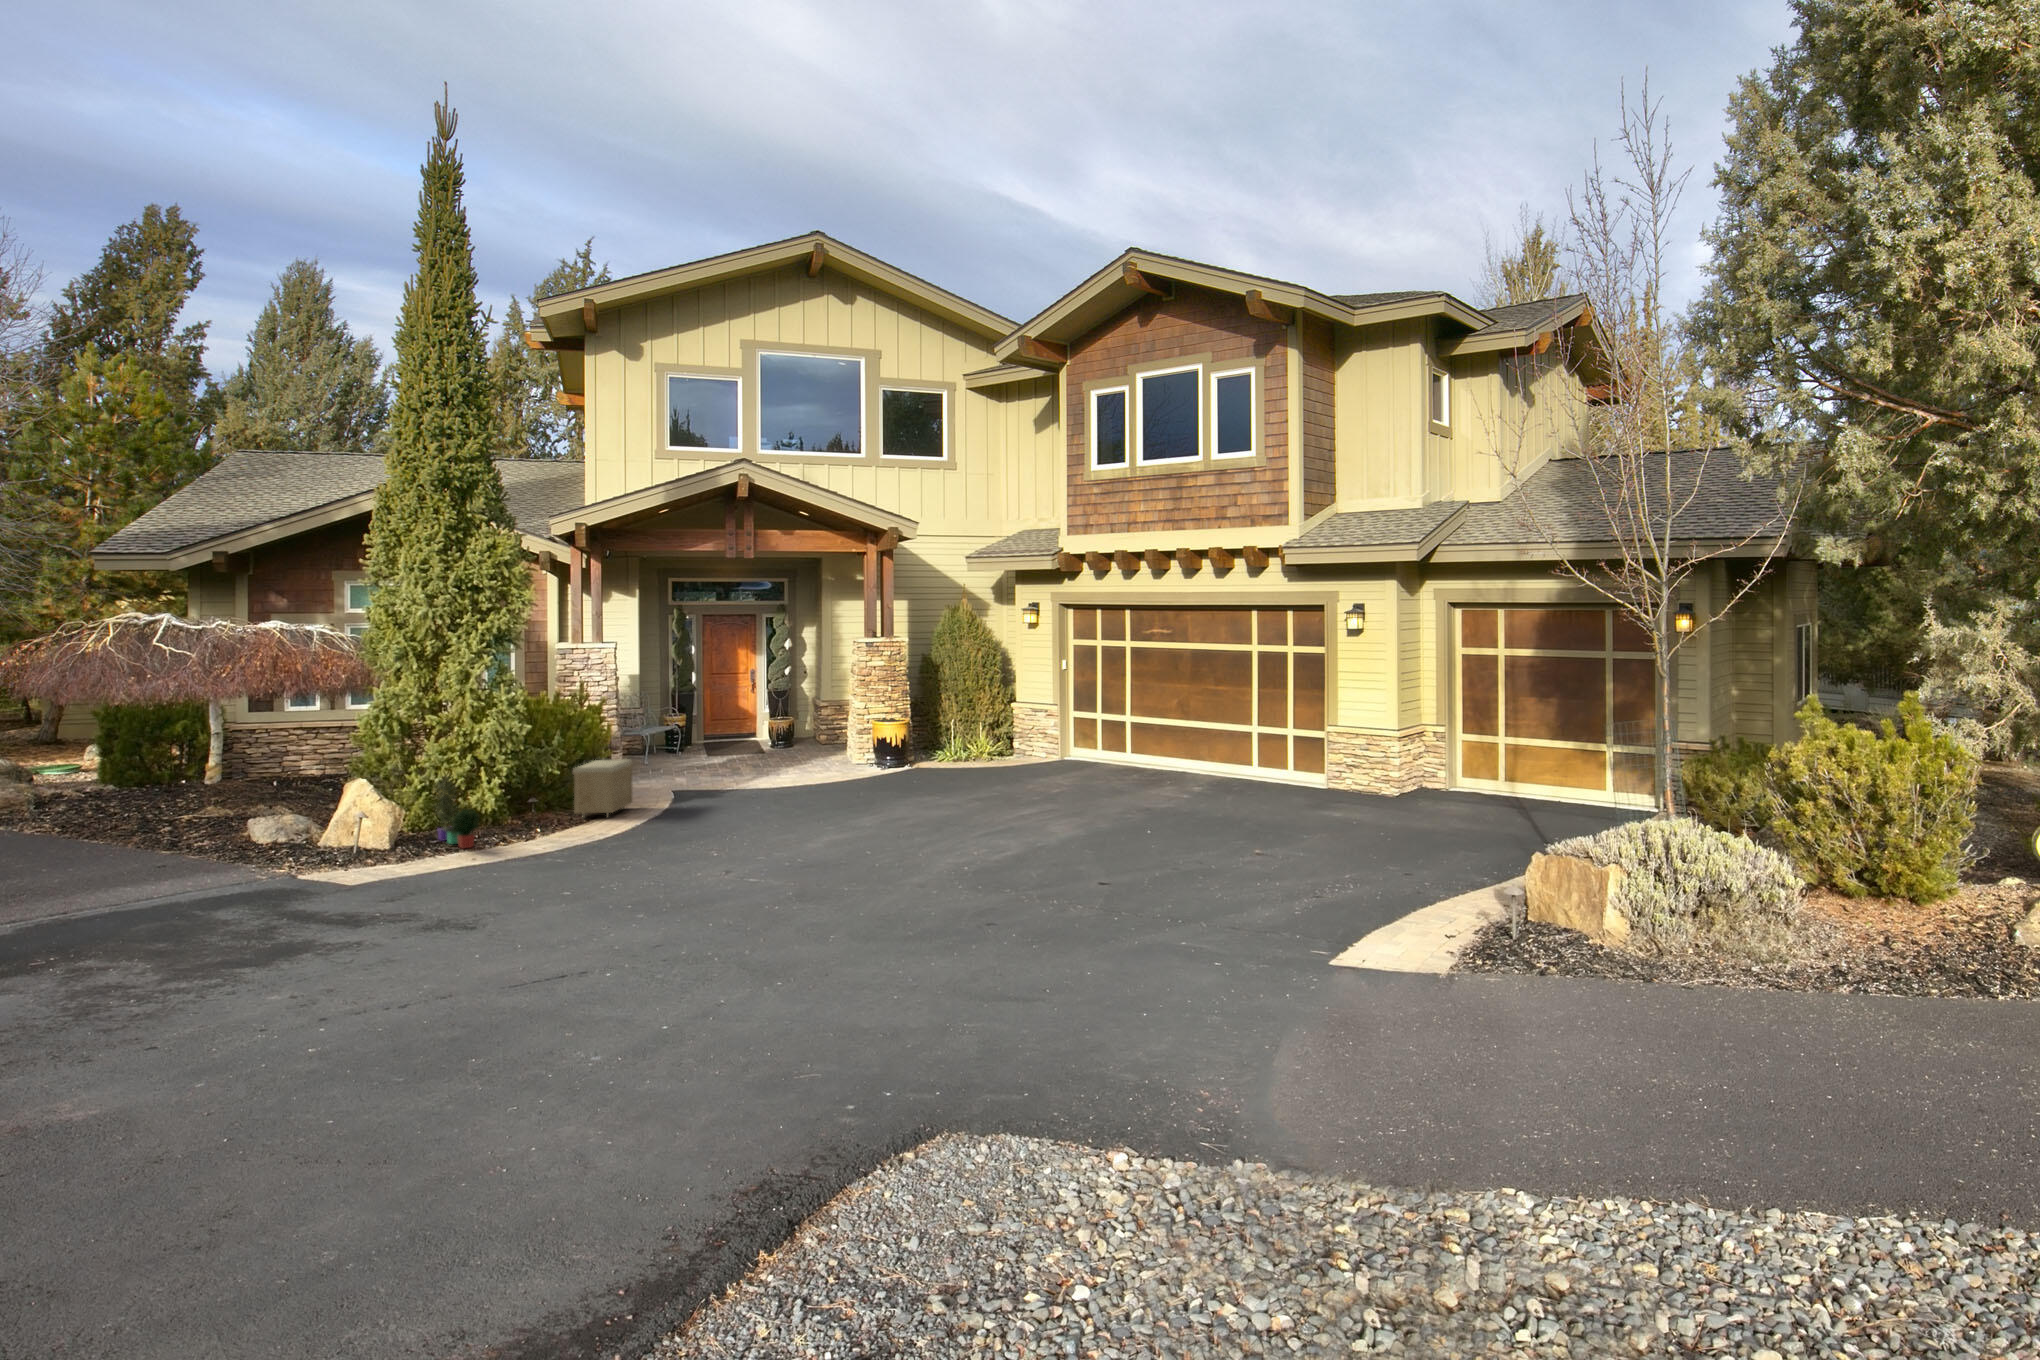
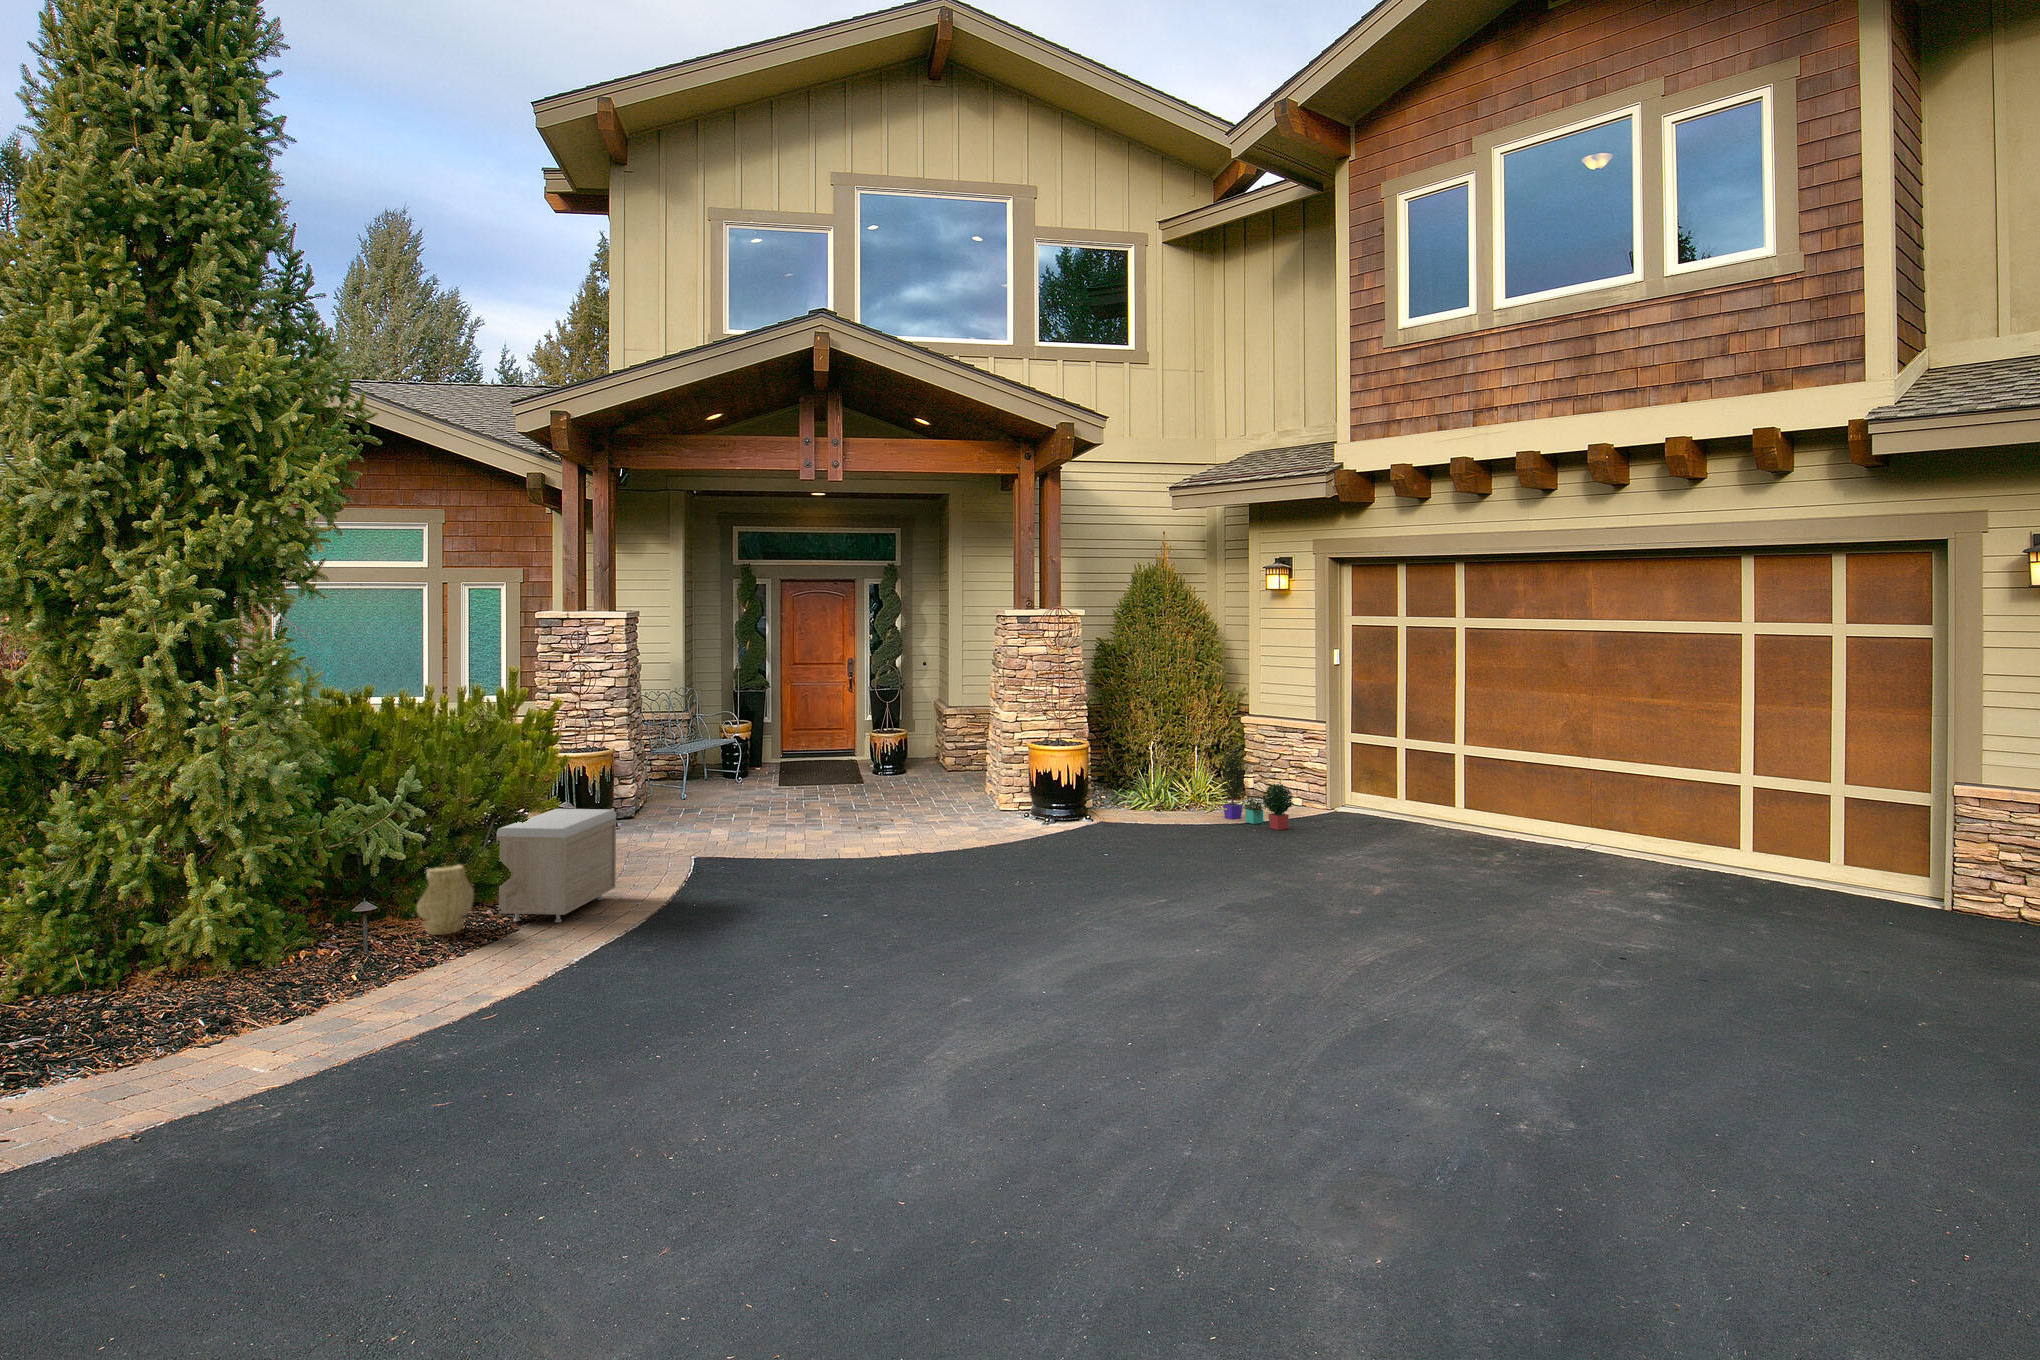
potted plant: present [435,777,479,849] -> present [1220,743,1293,830]
woven basket: none [530,787,562,824] -> present [417,865,474,935]

